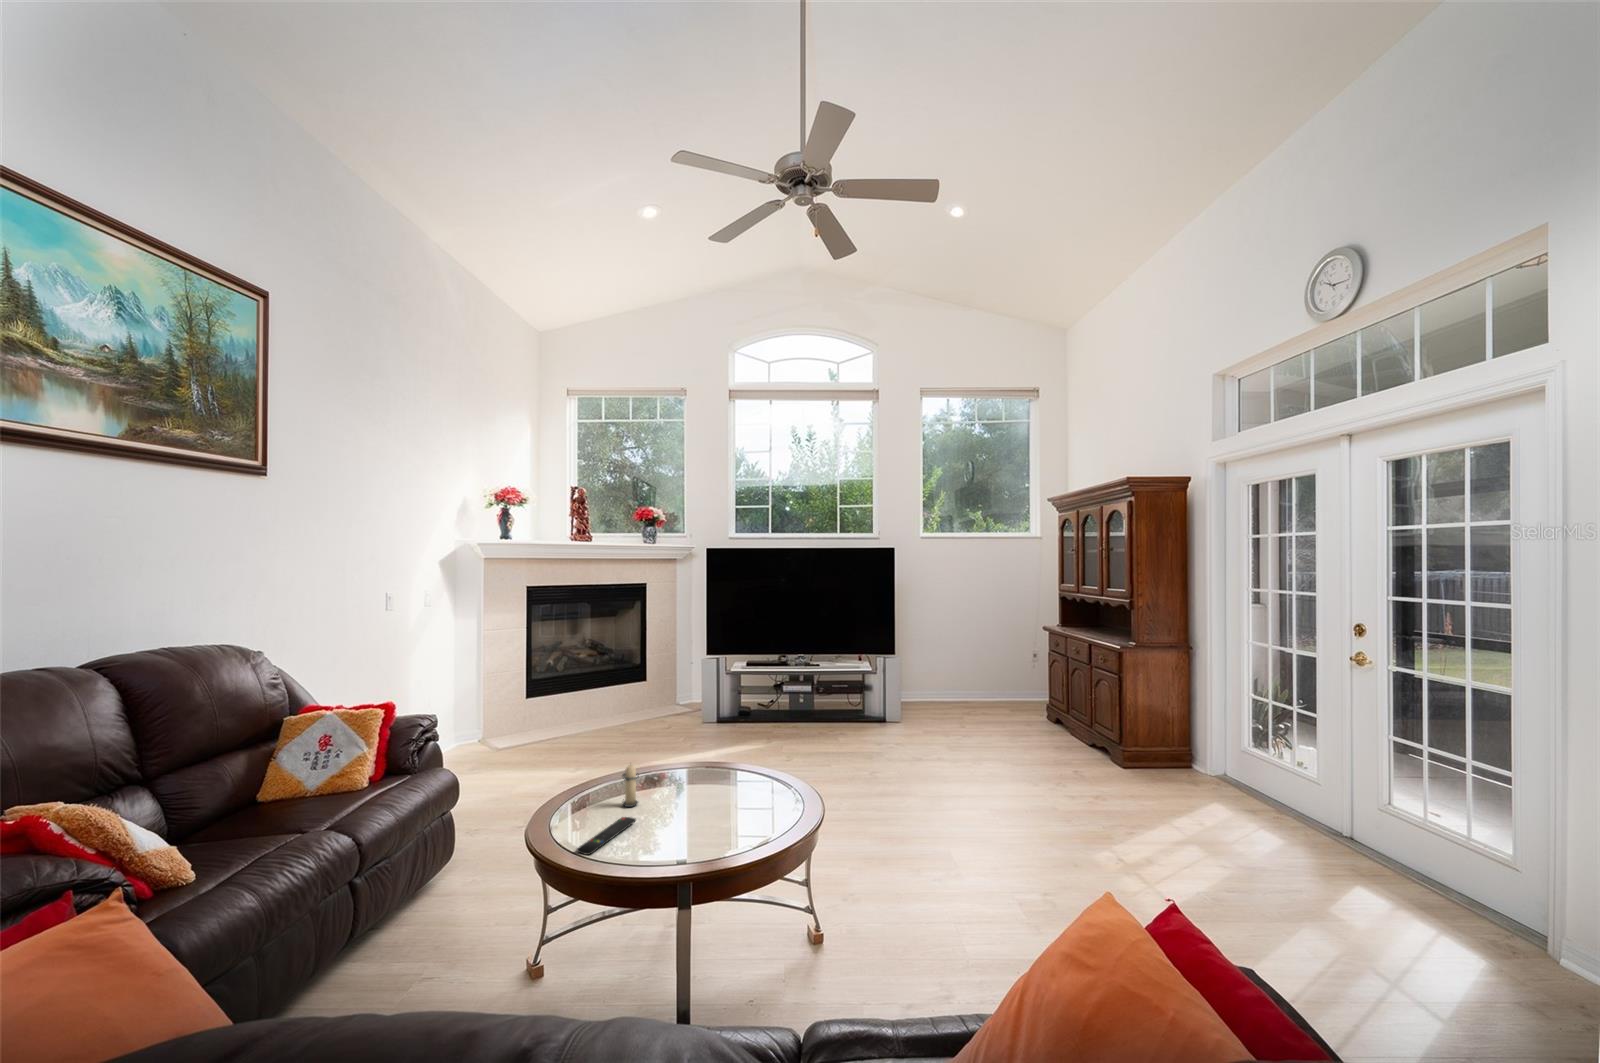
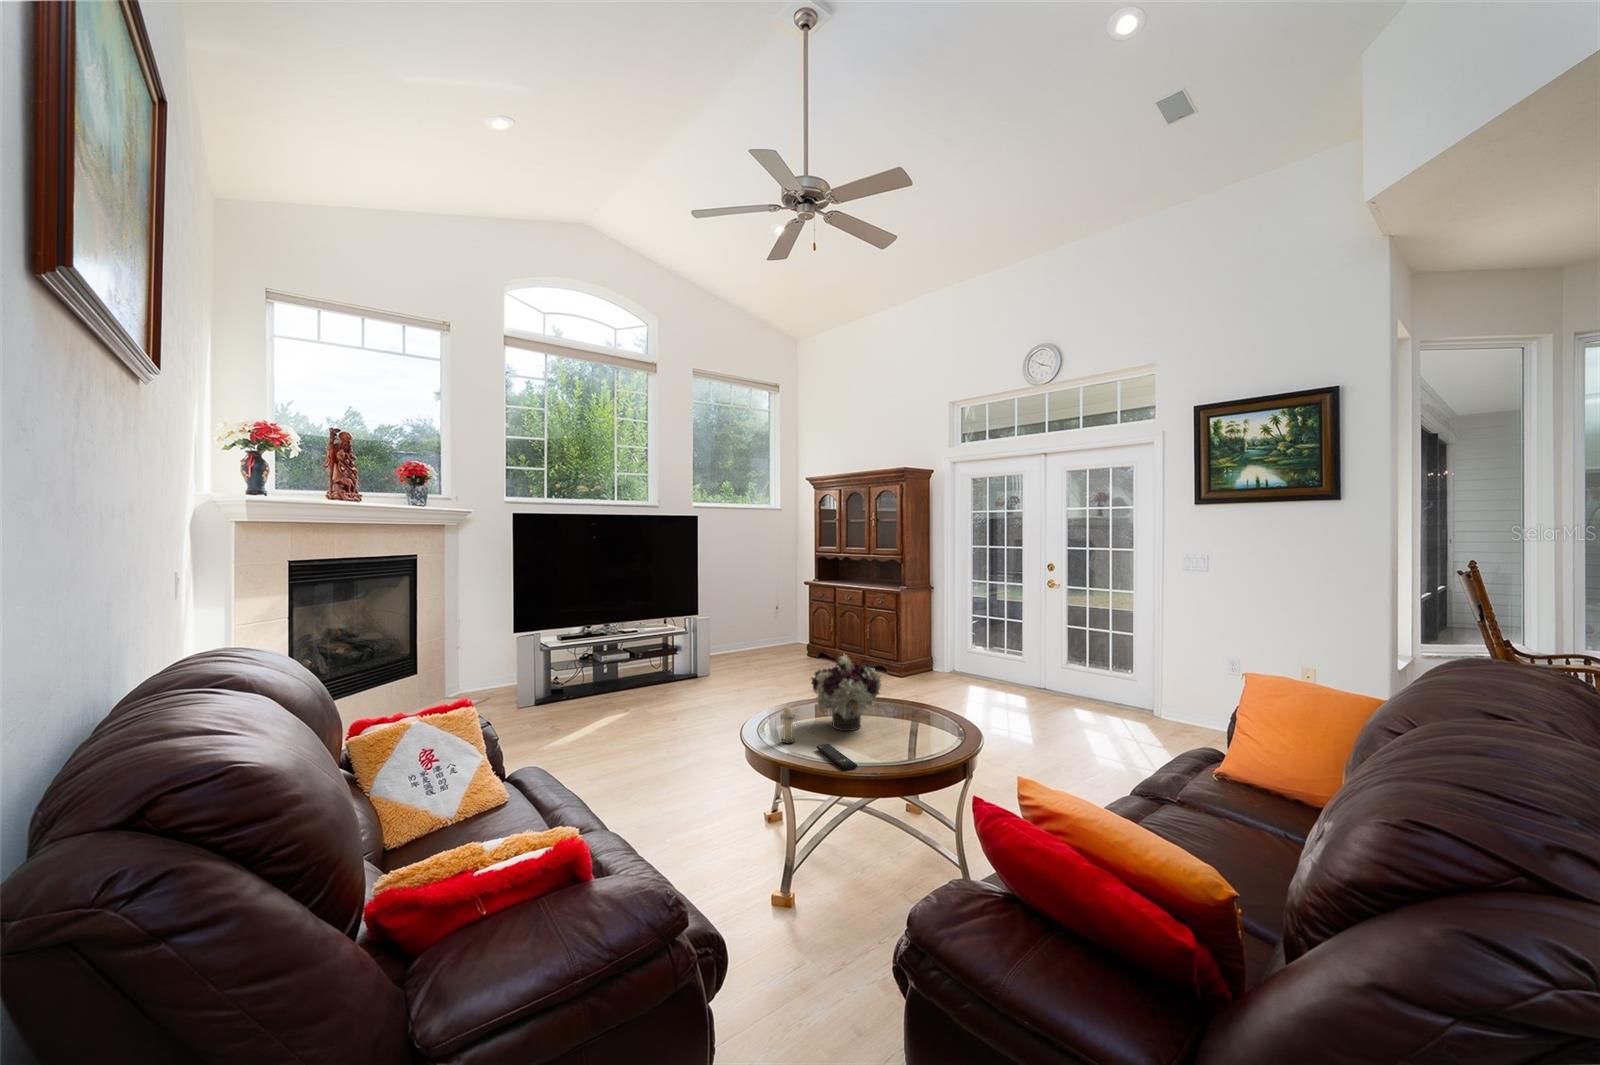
flower arrangement: none [668,716,758,813] -> present [811,655,881,731]

